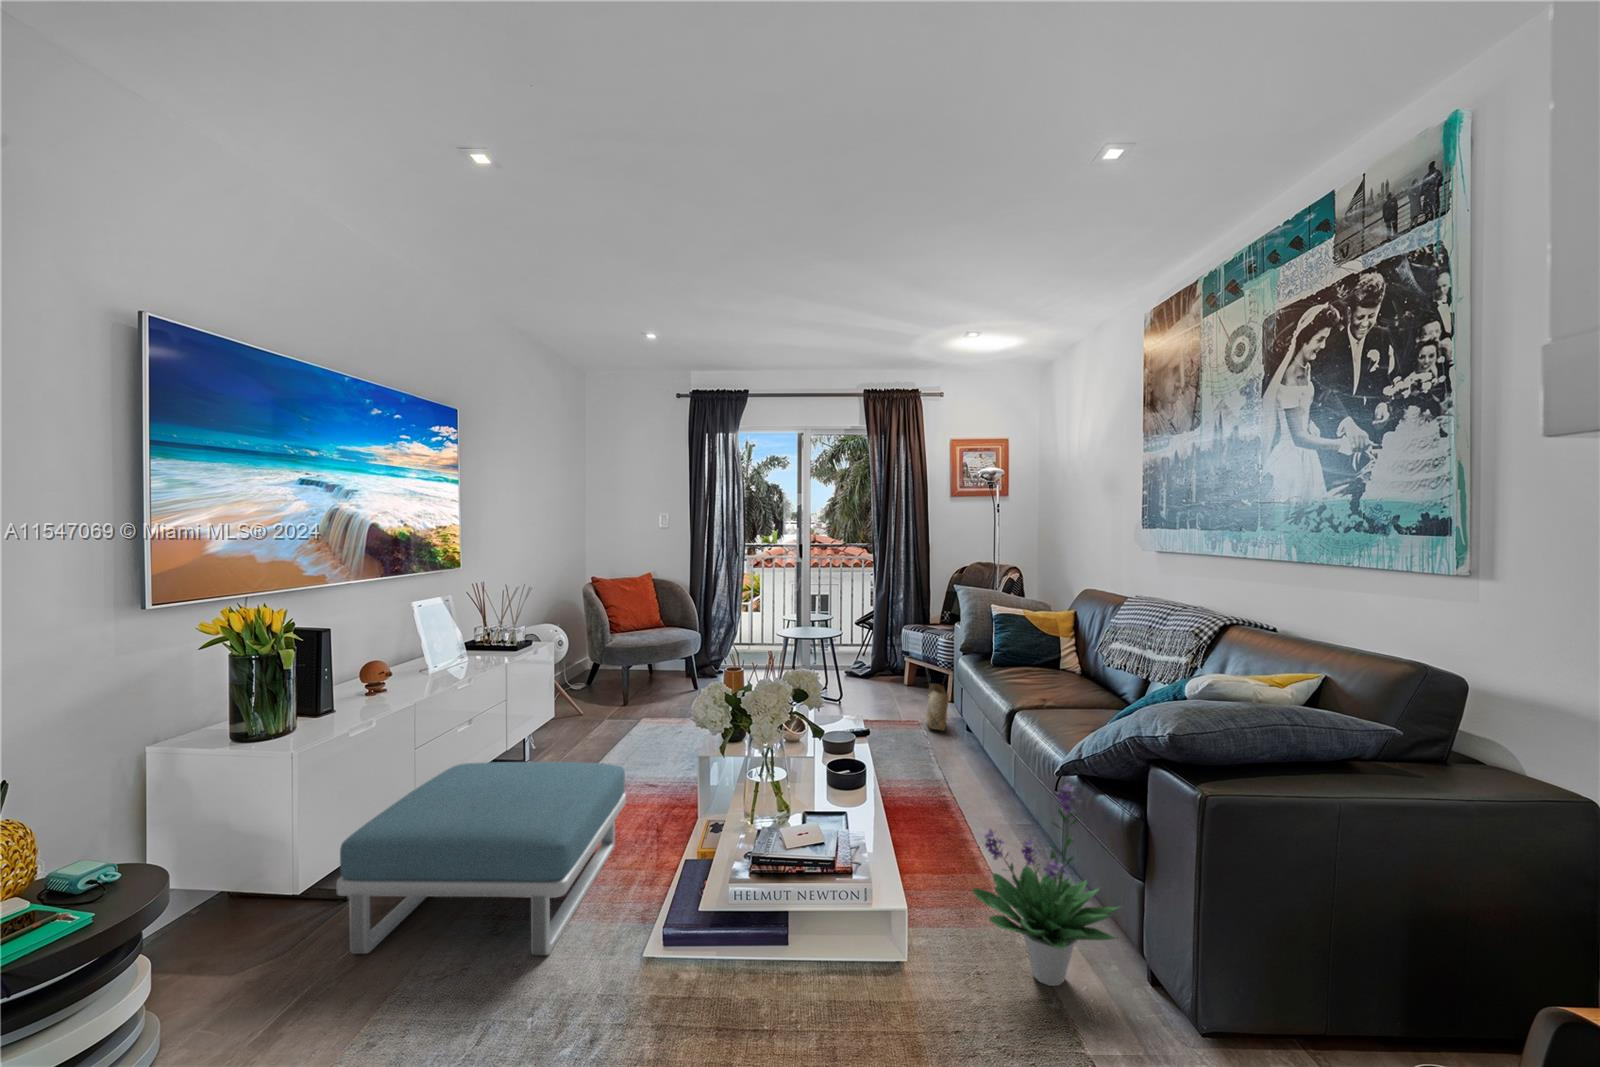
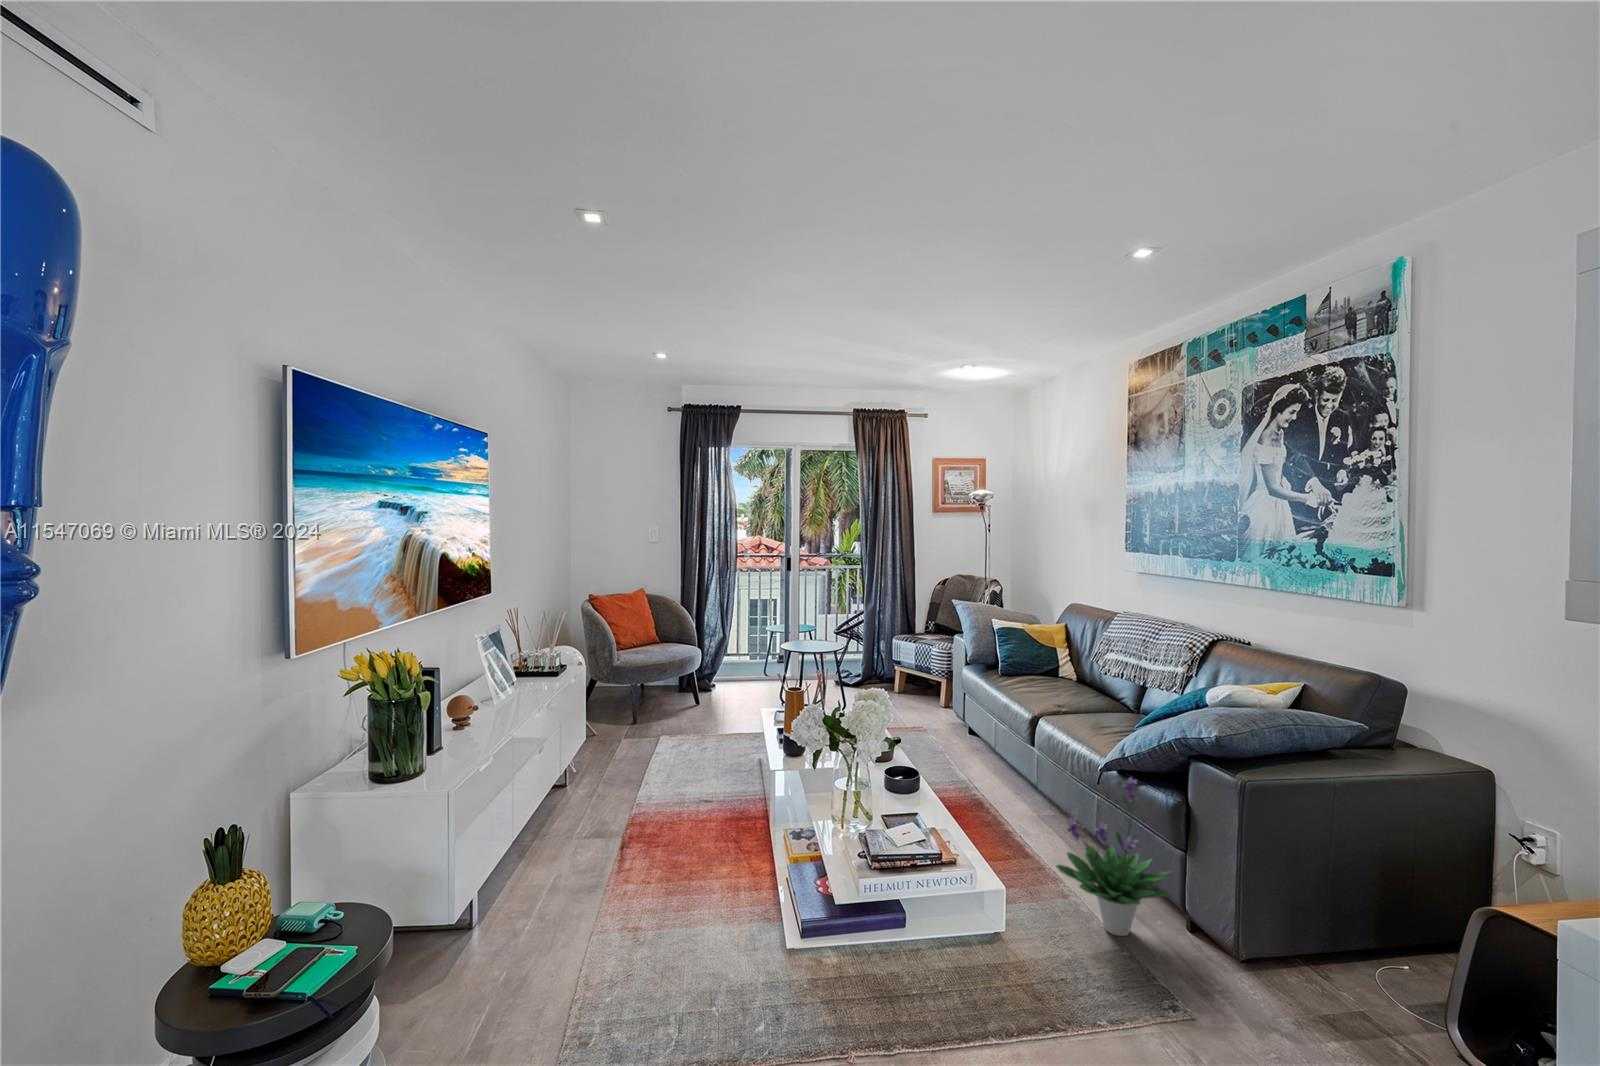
woven basket: present [926,667,949,731] -> none [932,675,957,734]
footstool: present [337,762,626,955] -> none [517,778,724,957]

